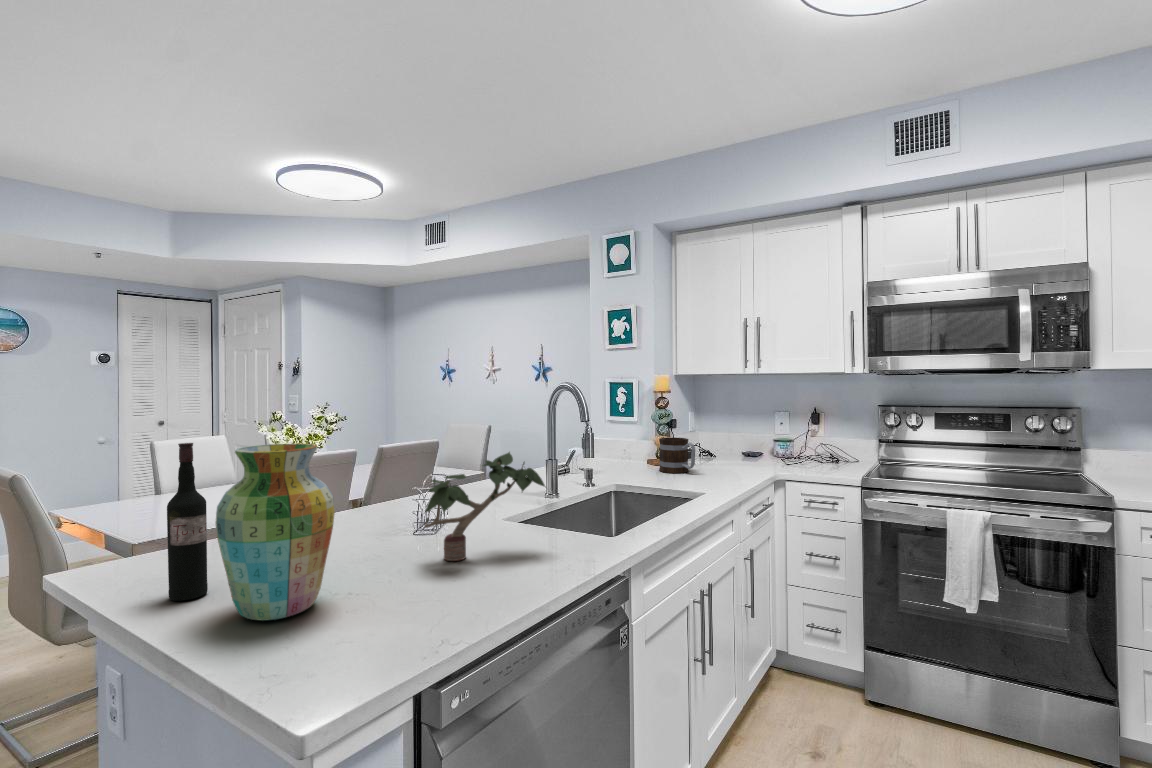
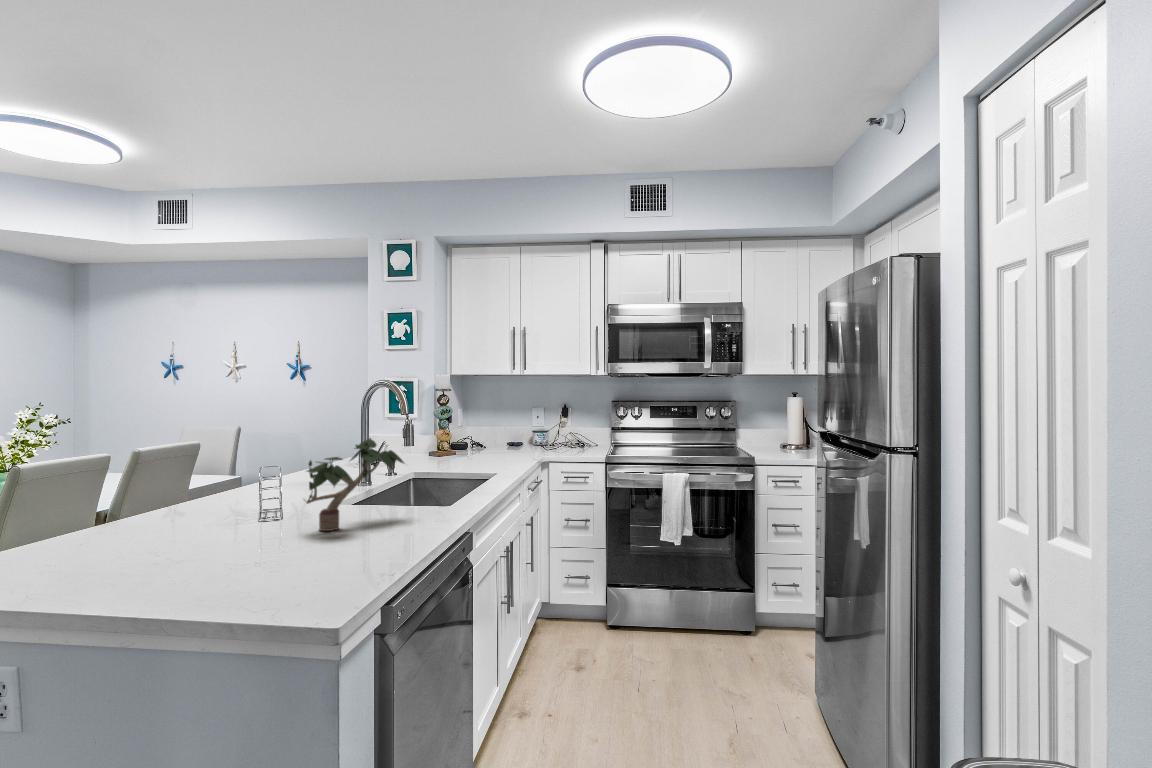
mug: present [659,437,695,473] -> none [446,430,480,461]
wine bottle: present [167,443,208,601] -> none [71,433,112,583]
vase: present [215,443,335,621] -> none [155,430,263,581]

